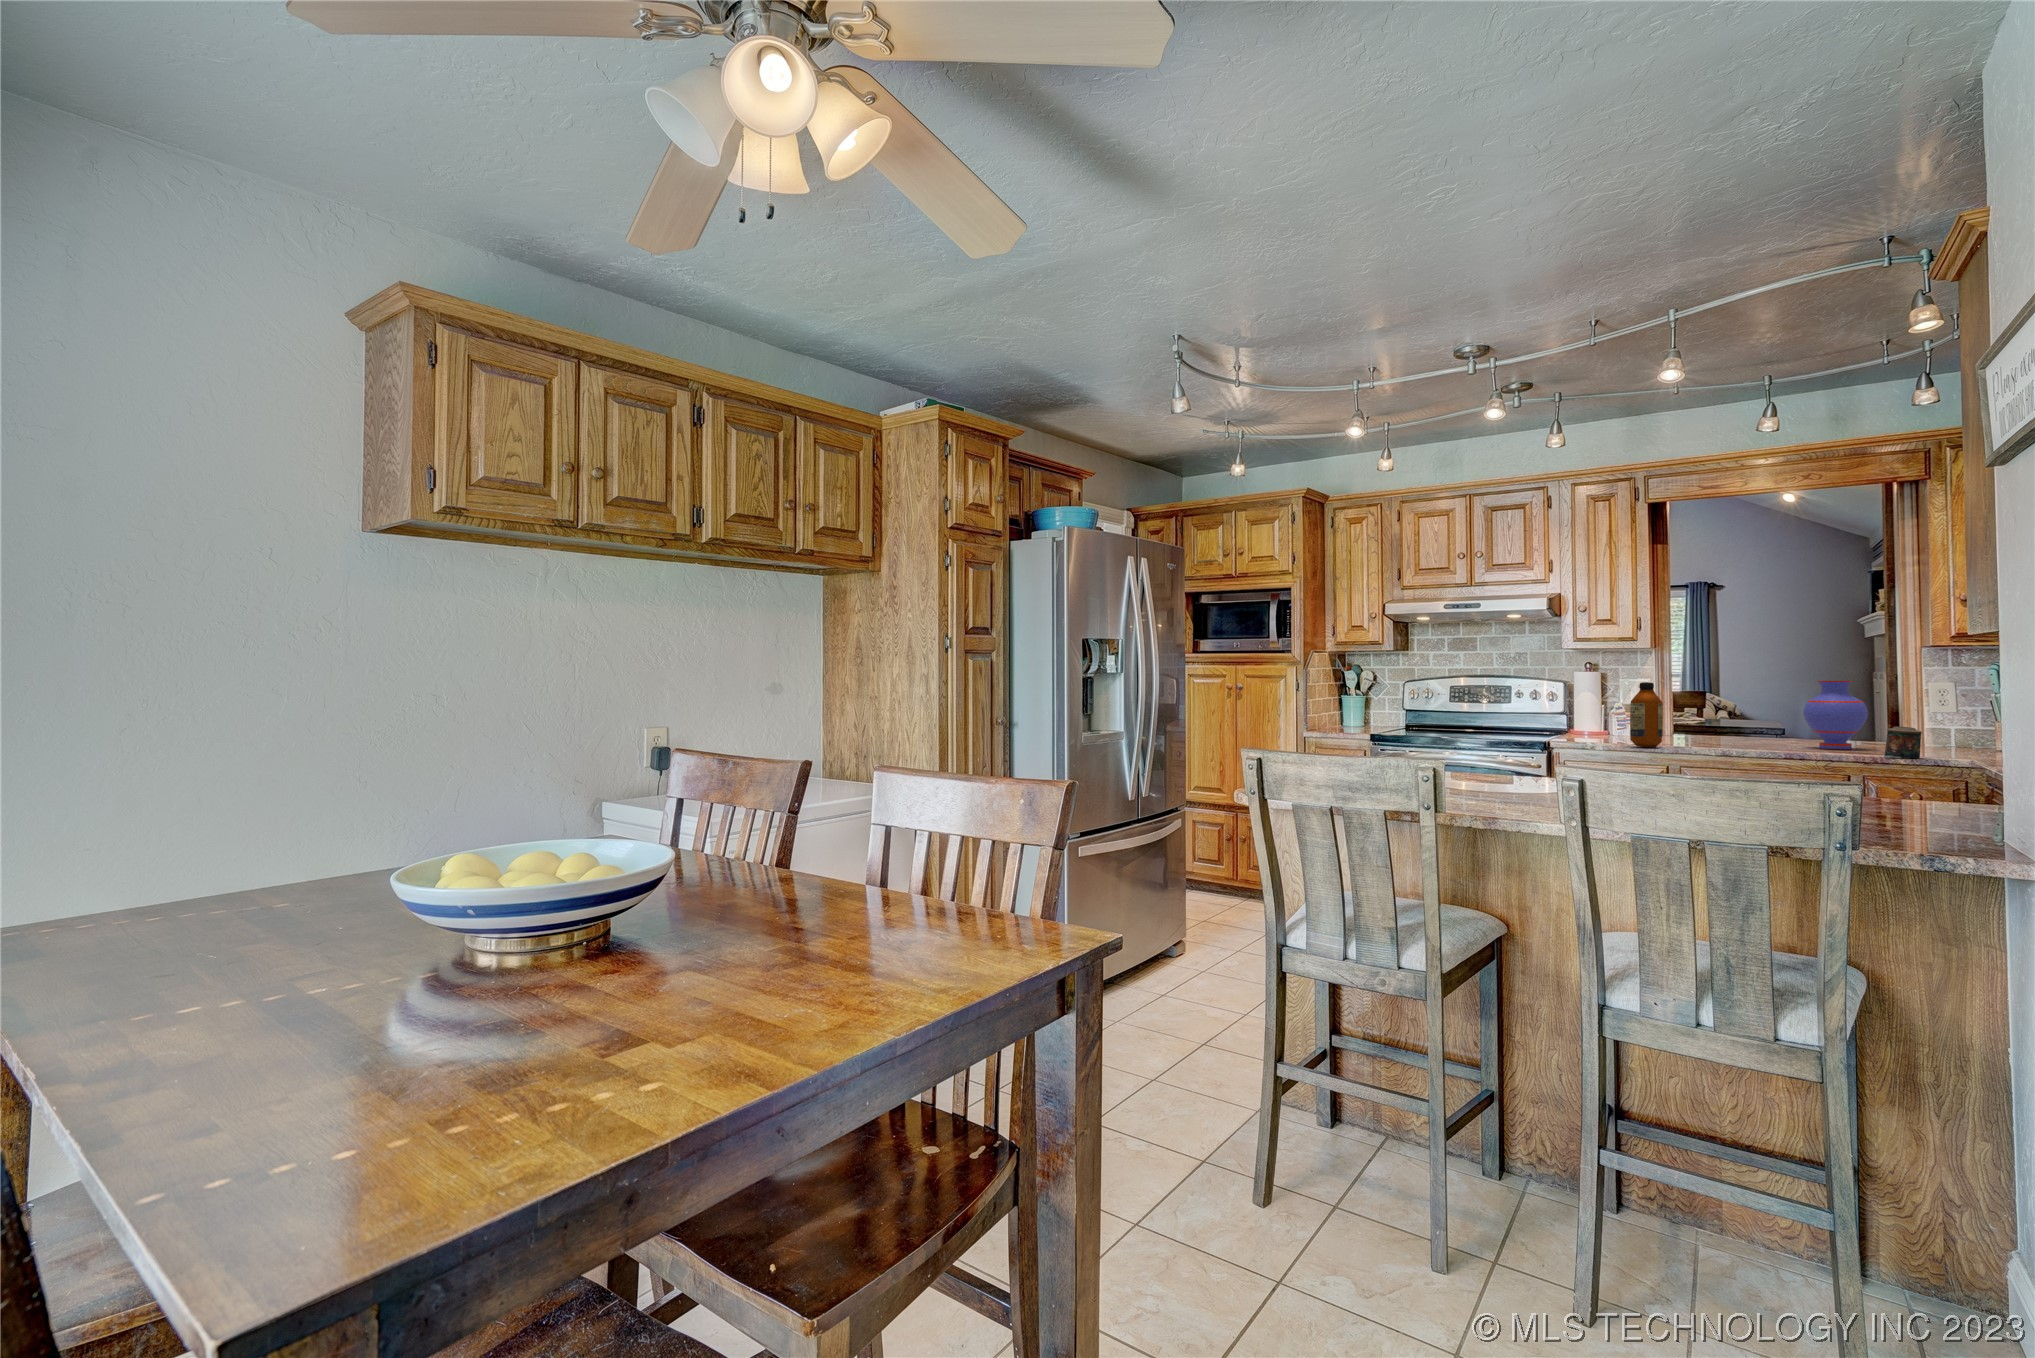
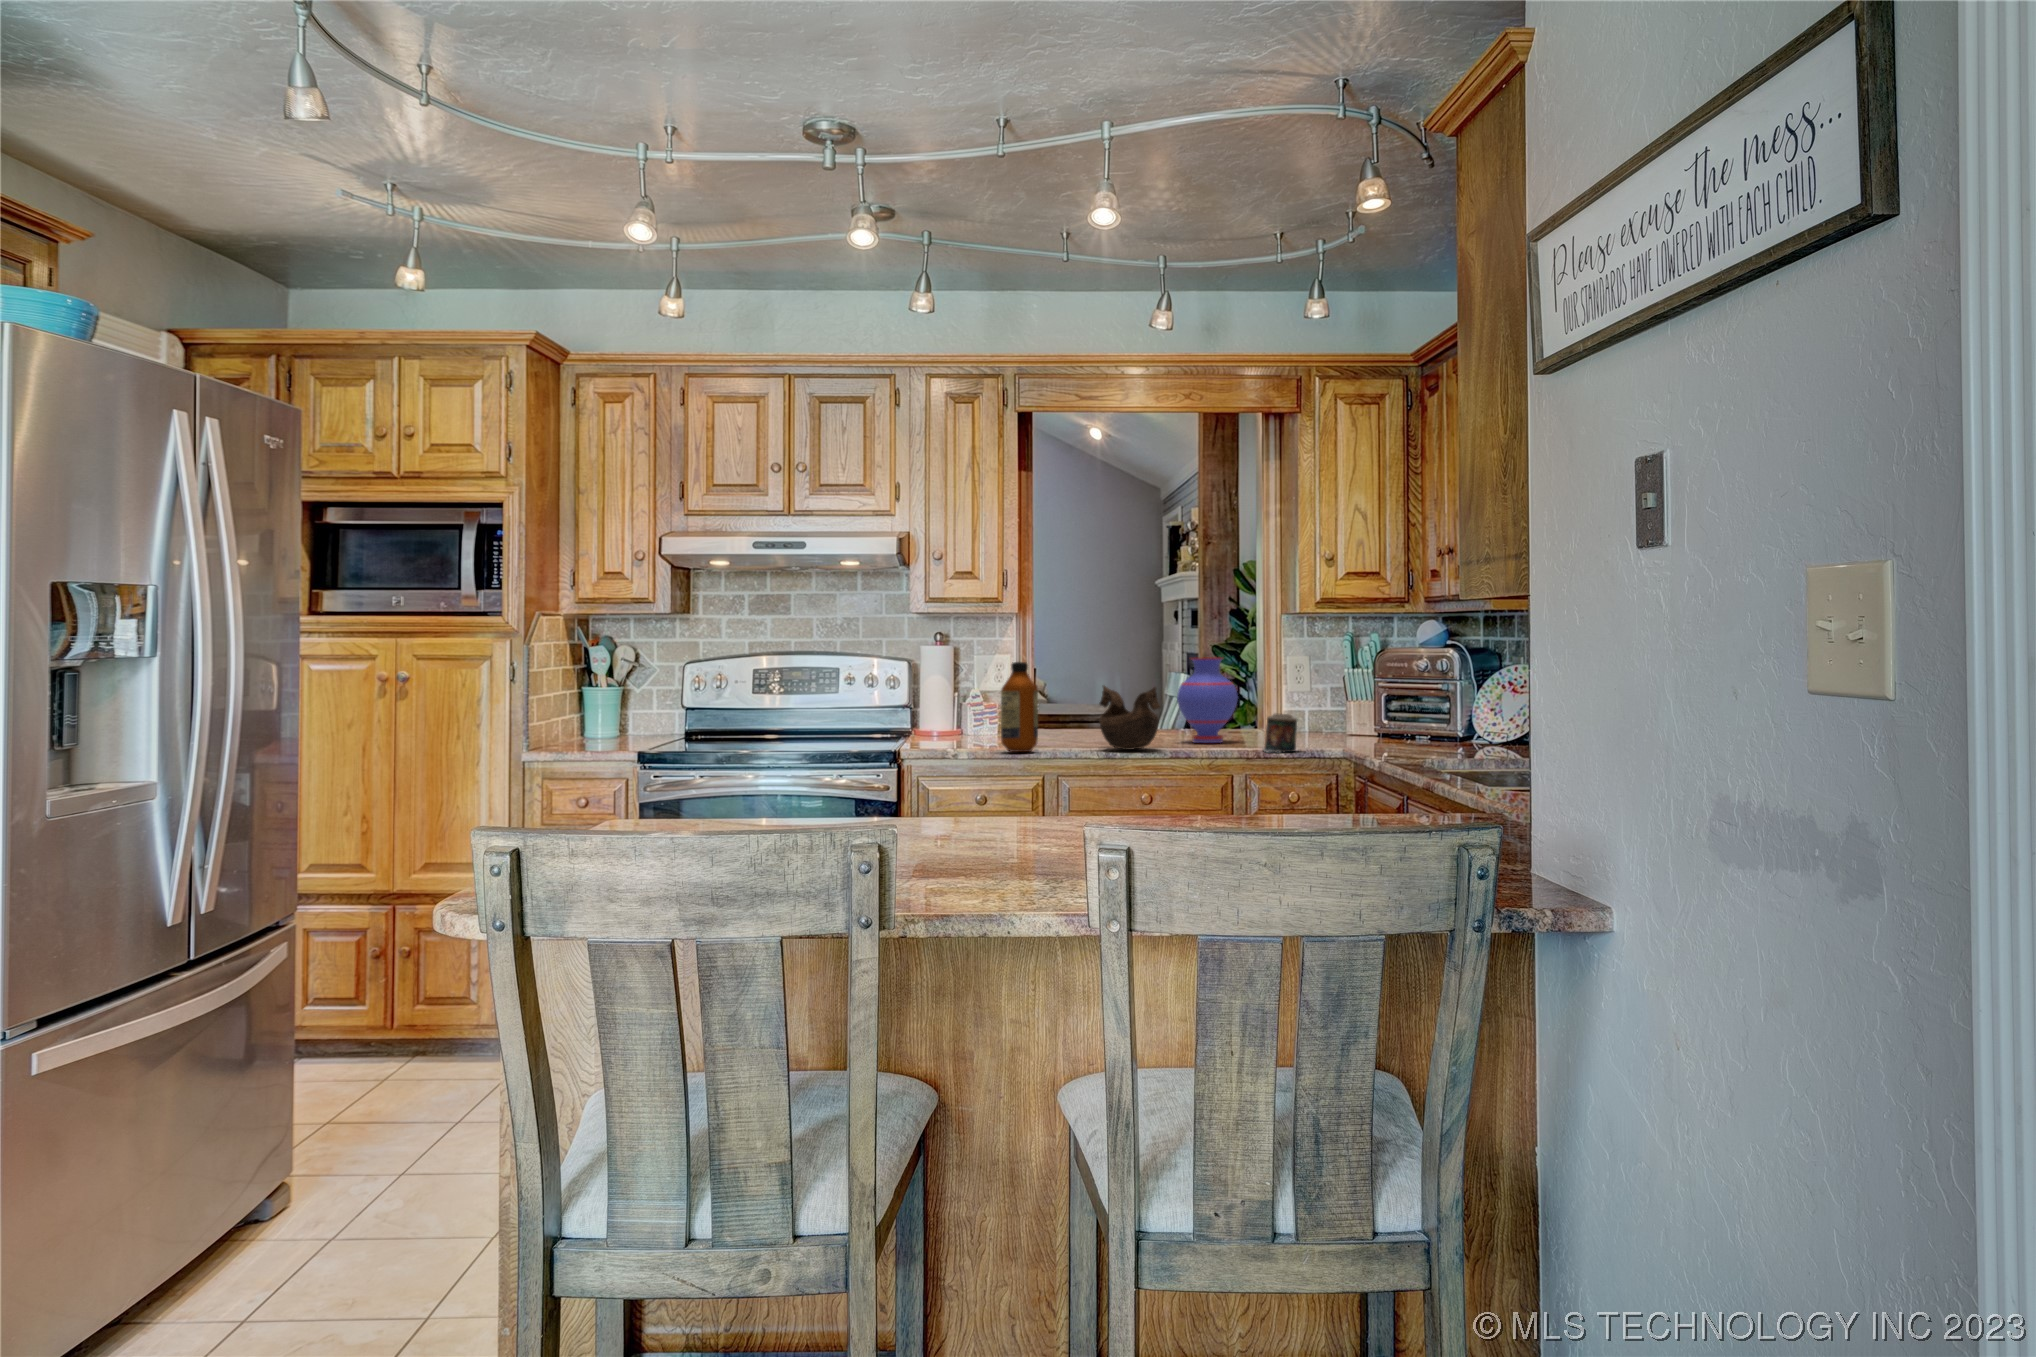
decorative bowl: none [1719,701,1777,750] -> present [1099,686,1160,750]

